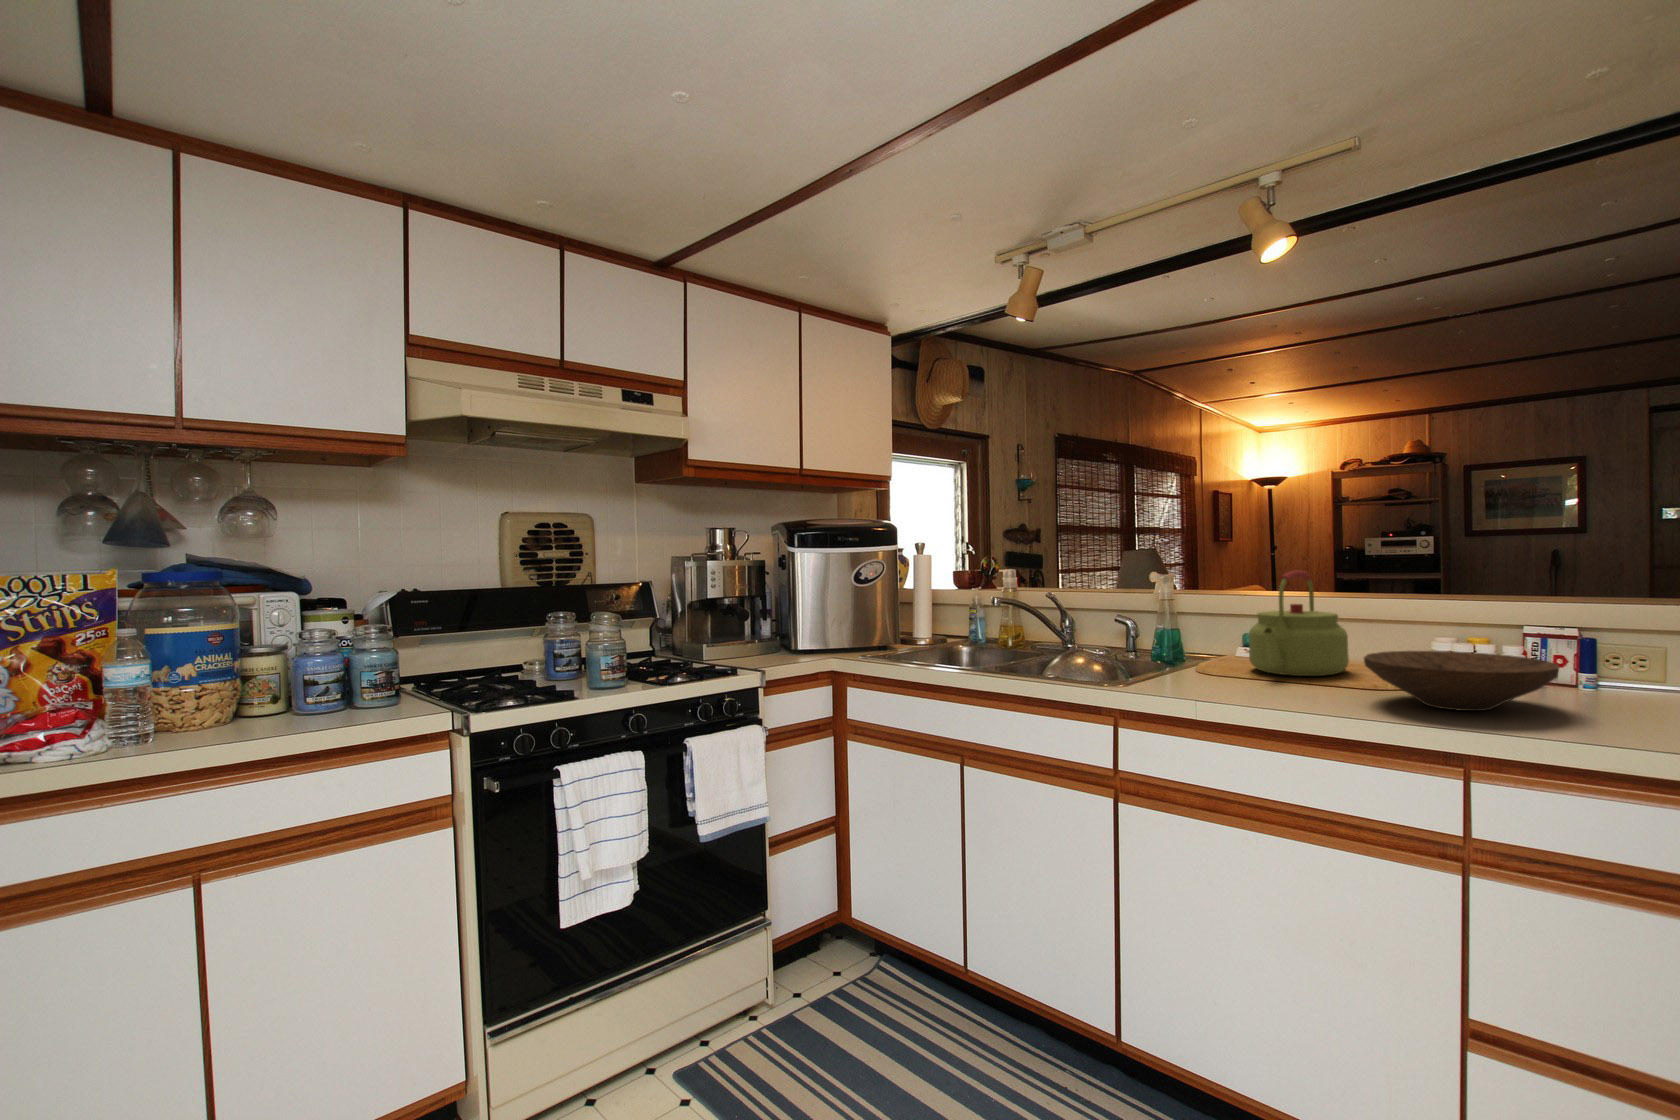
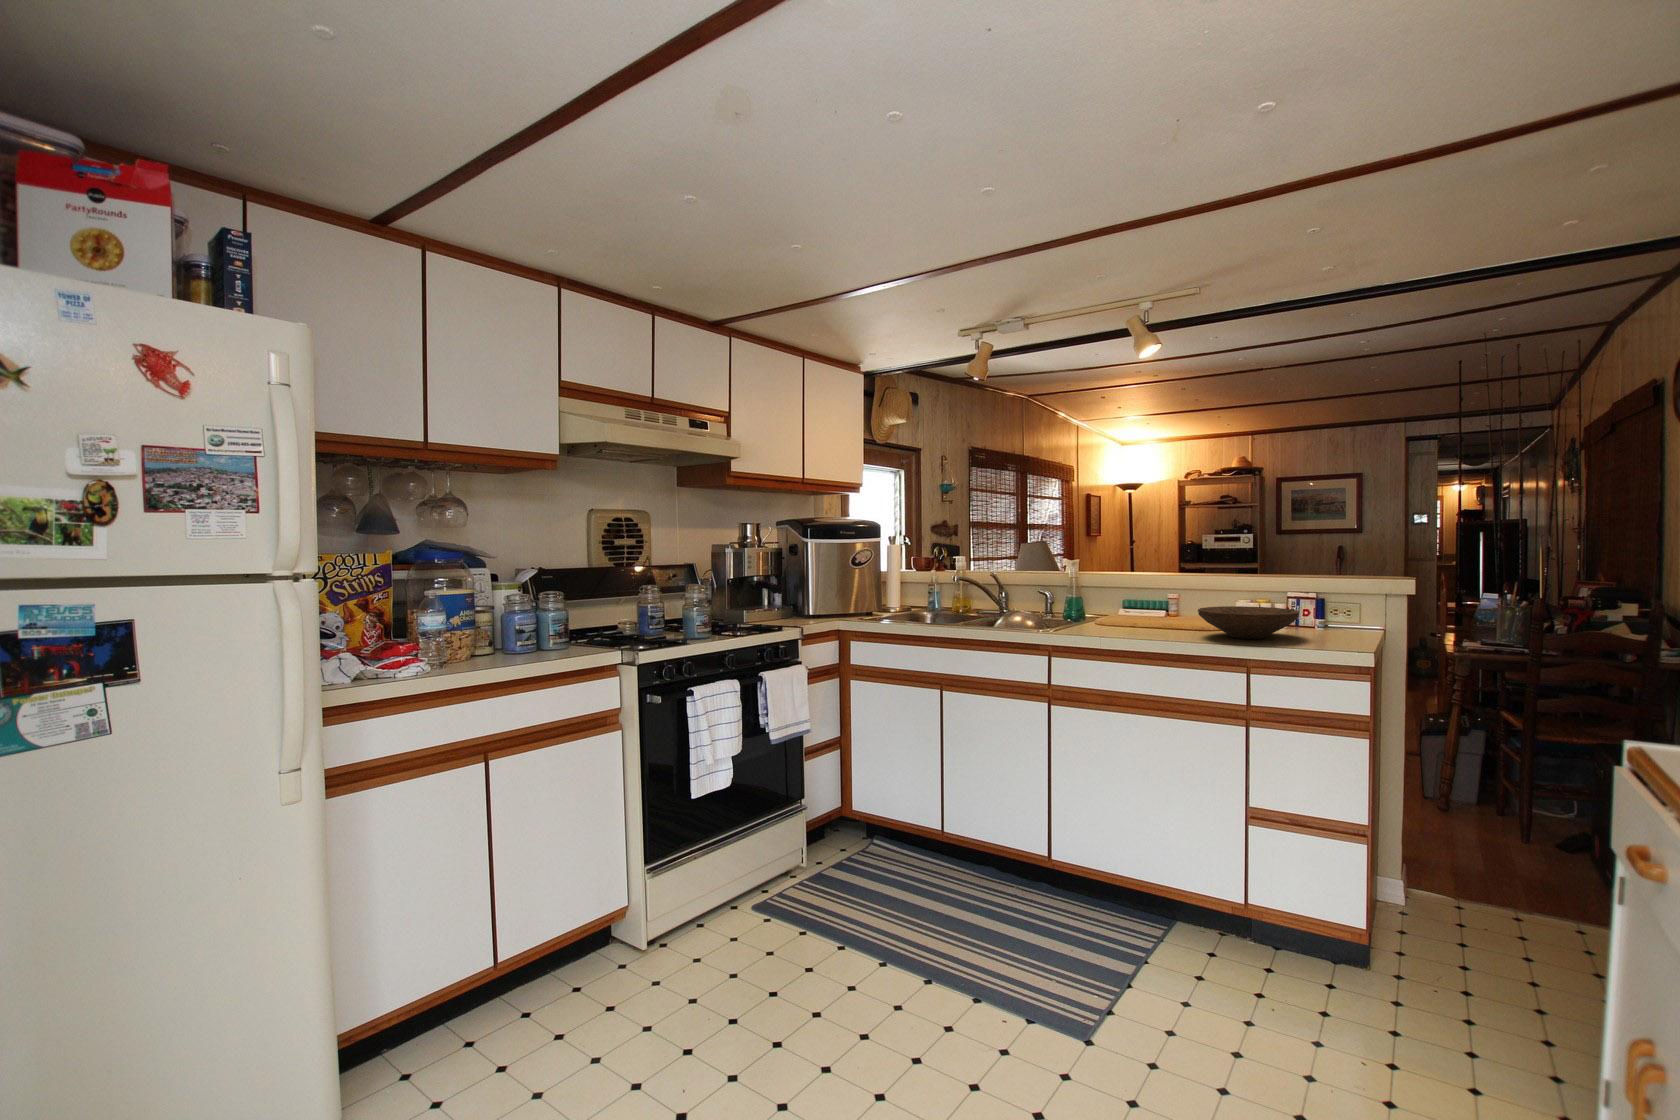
kettle: present [1249,570,1349,676] -> none [1129,558,1189,625]

